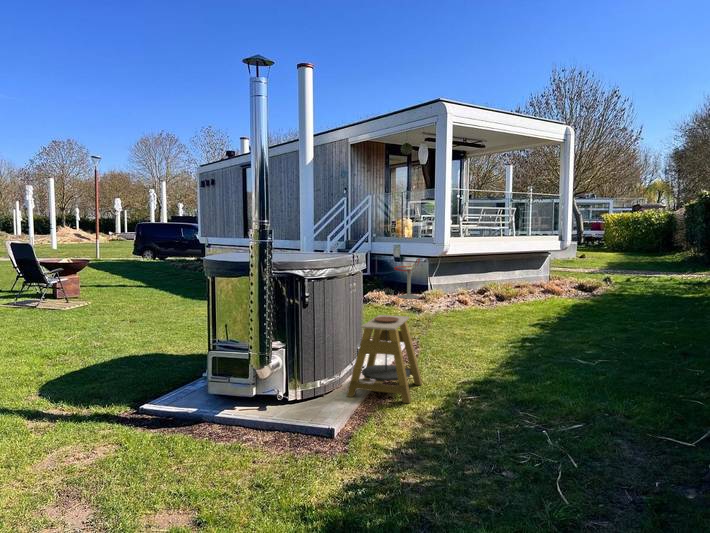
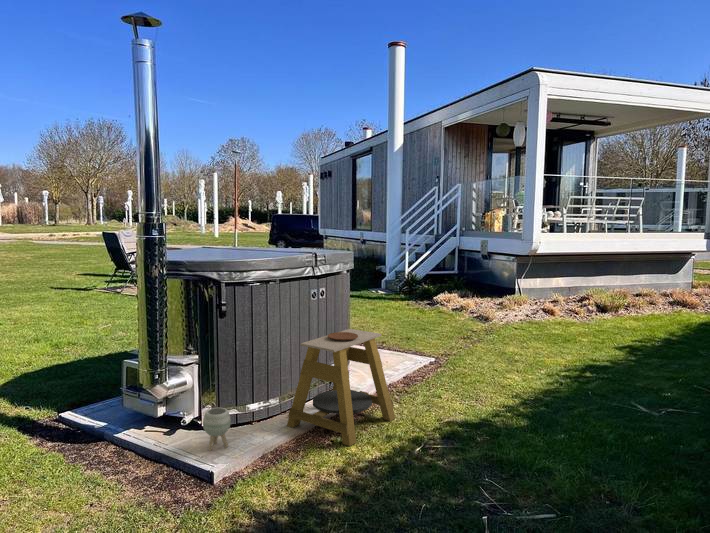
stool: present [394,258,420,299] -> none [474,256,507,303]
planter: none [298,383,320,418] -> present [203,408,231,451]

